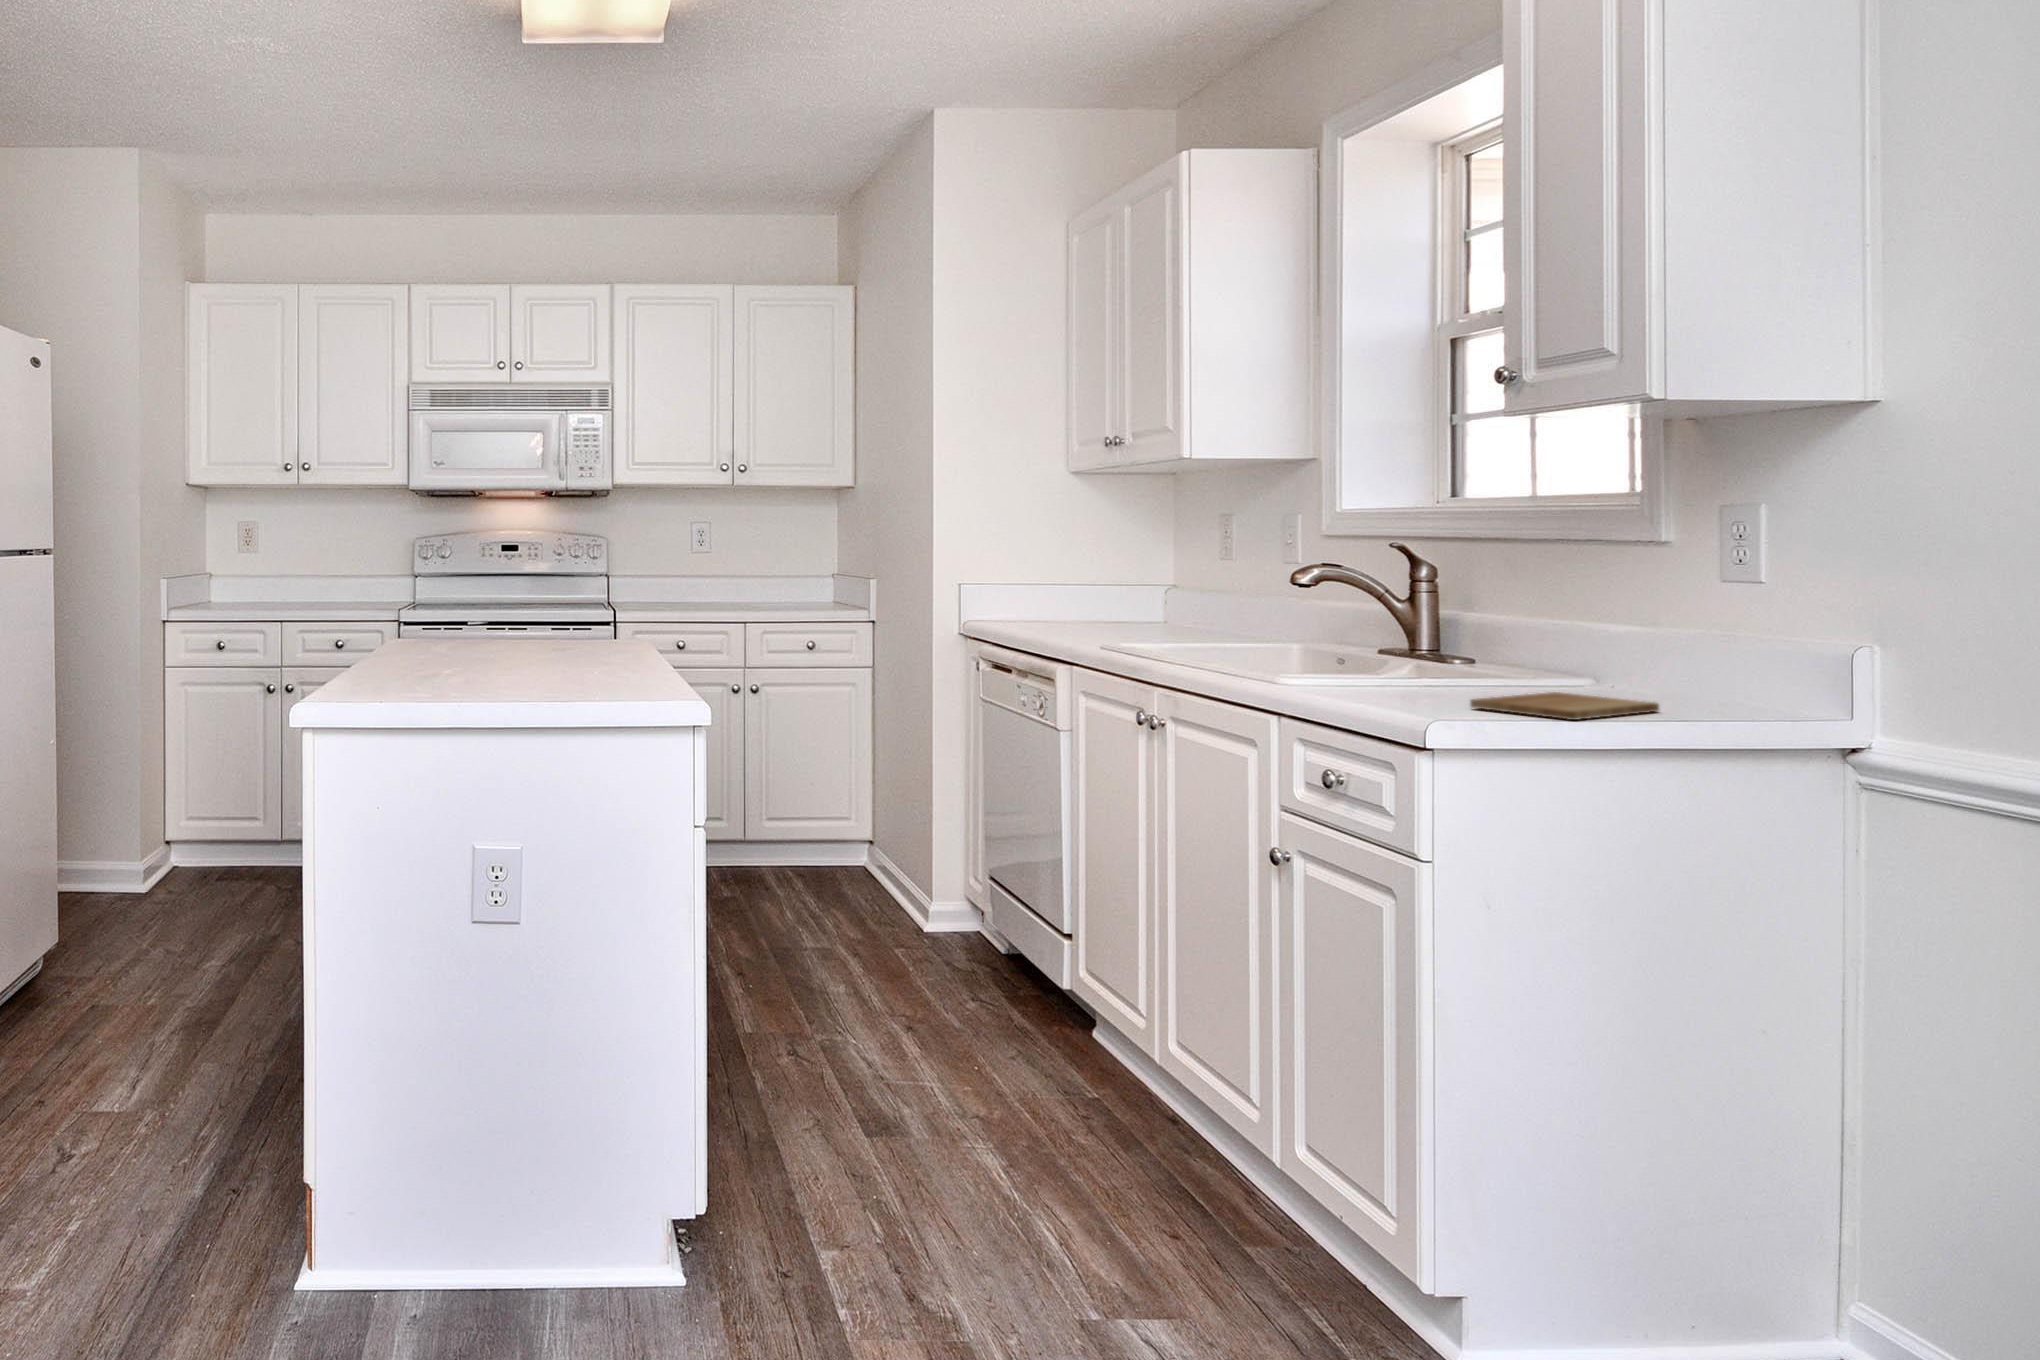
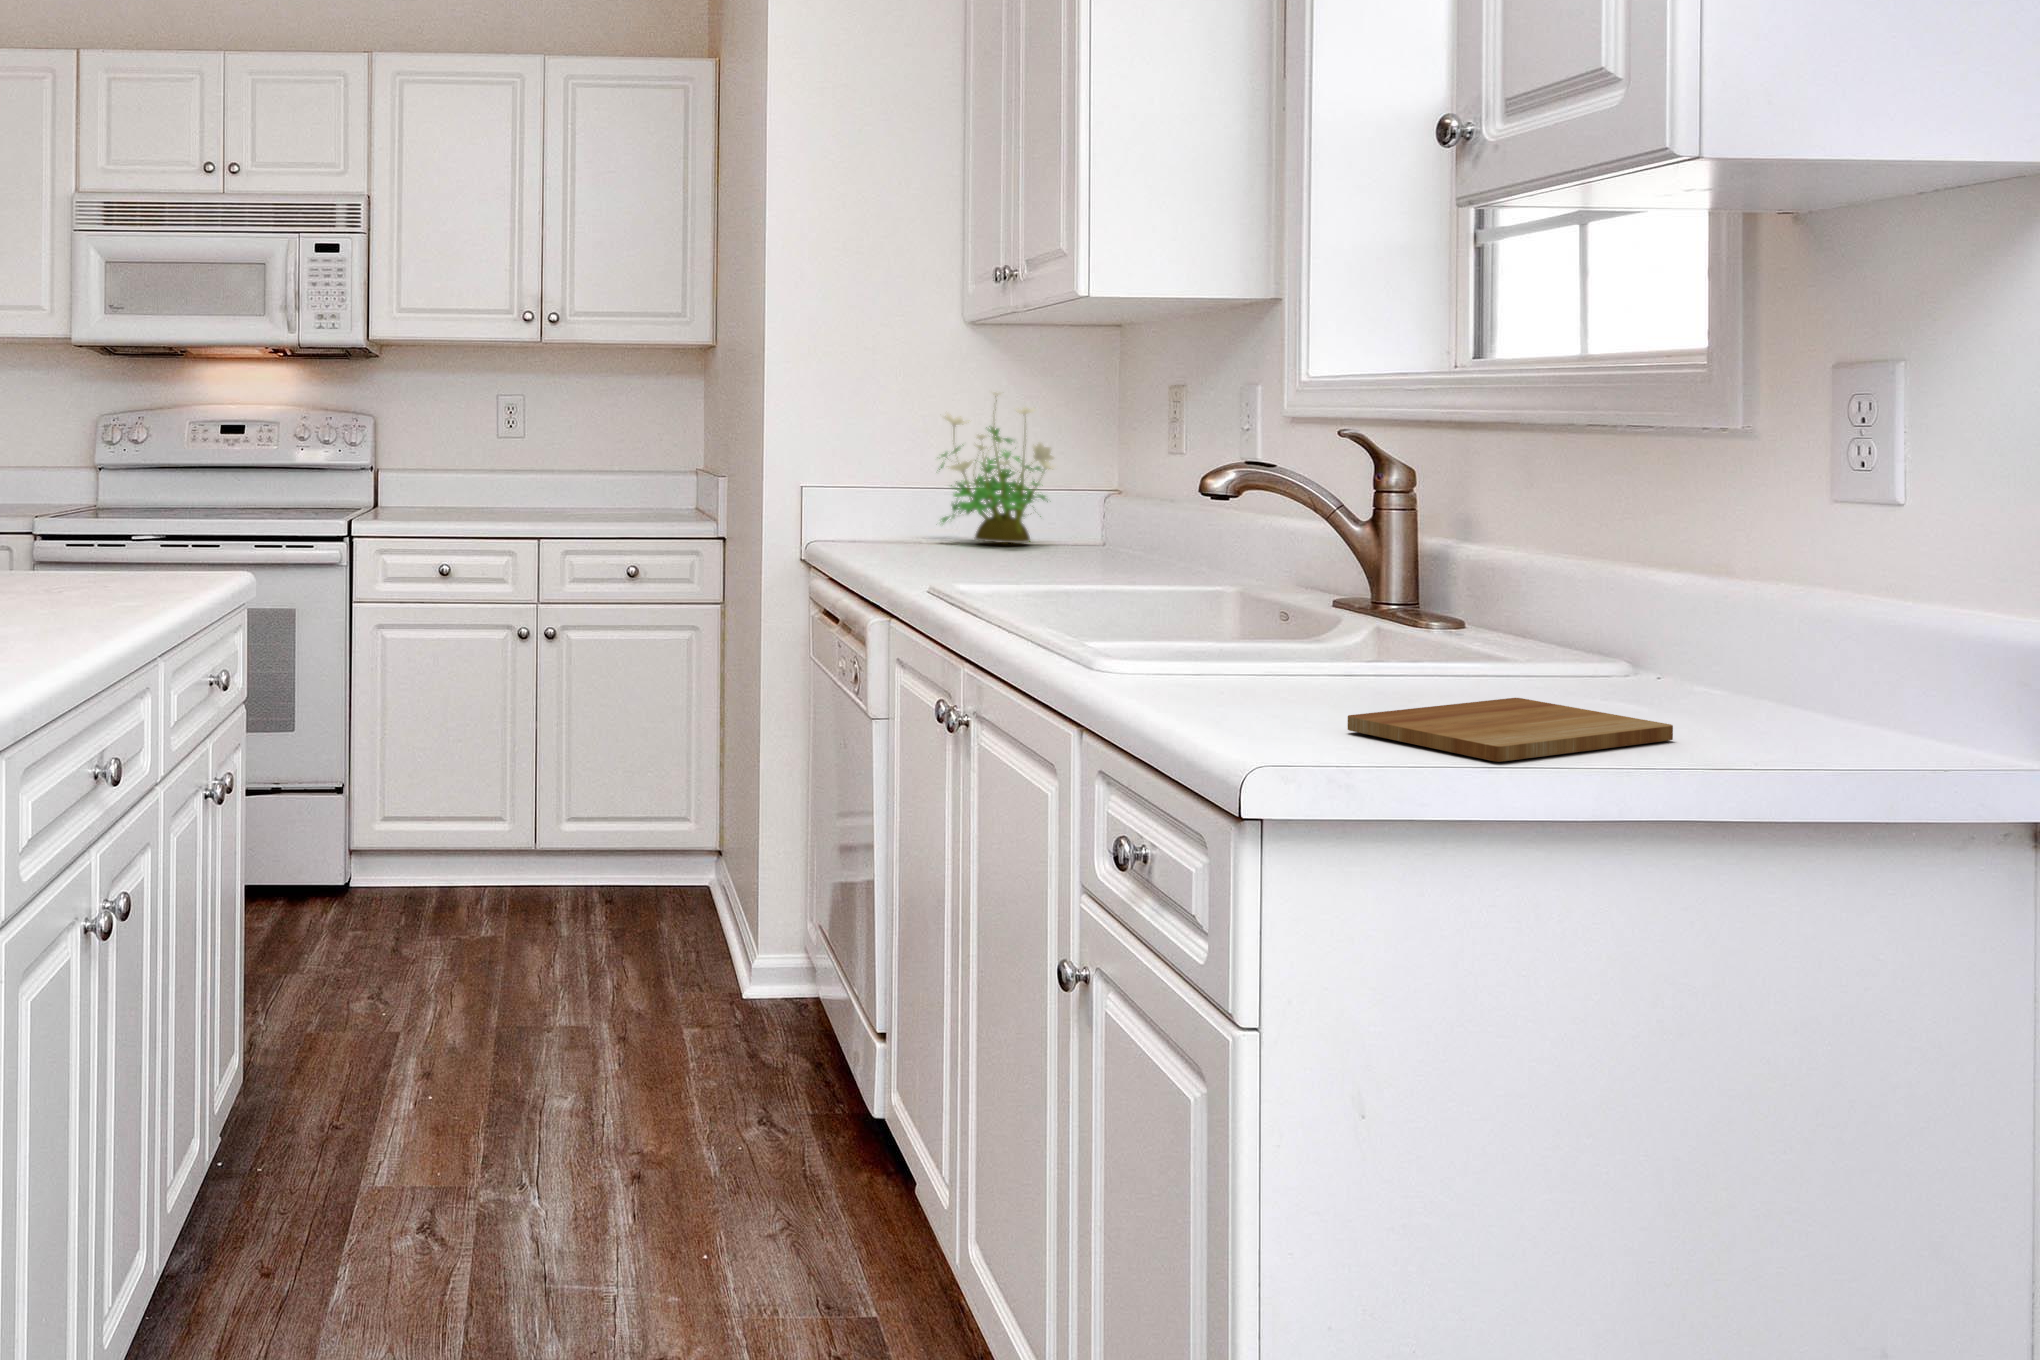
potted plant: none [1046,520,1137,621] -> present [939,393,1054,543]

